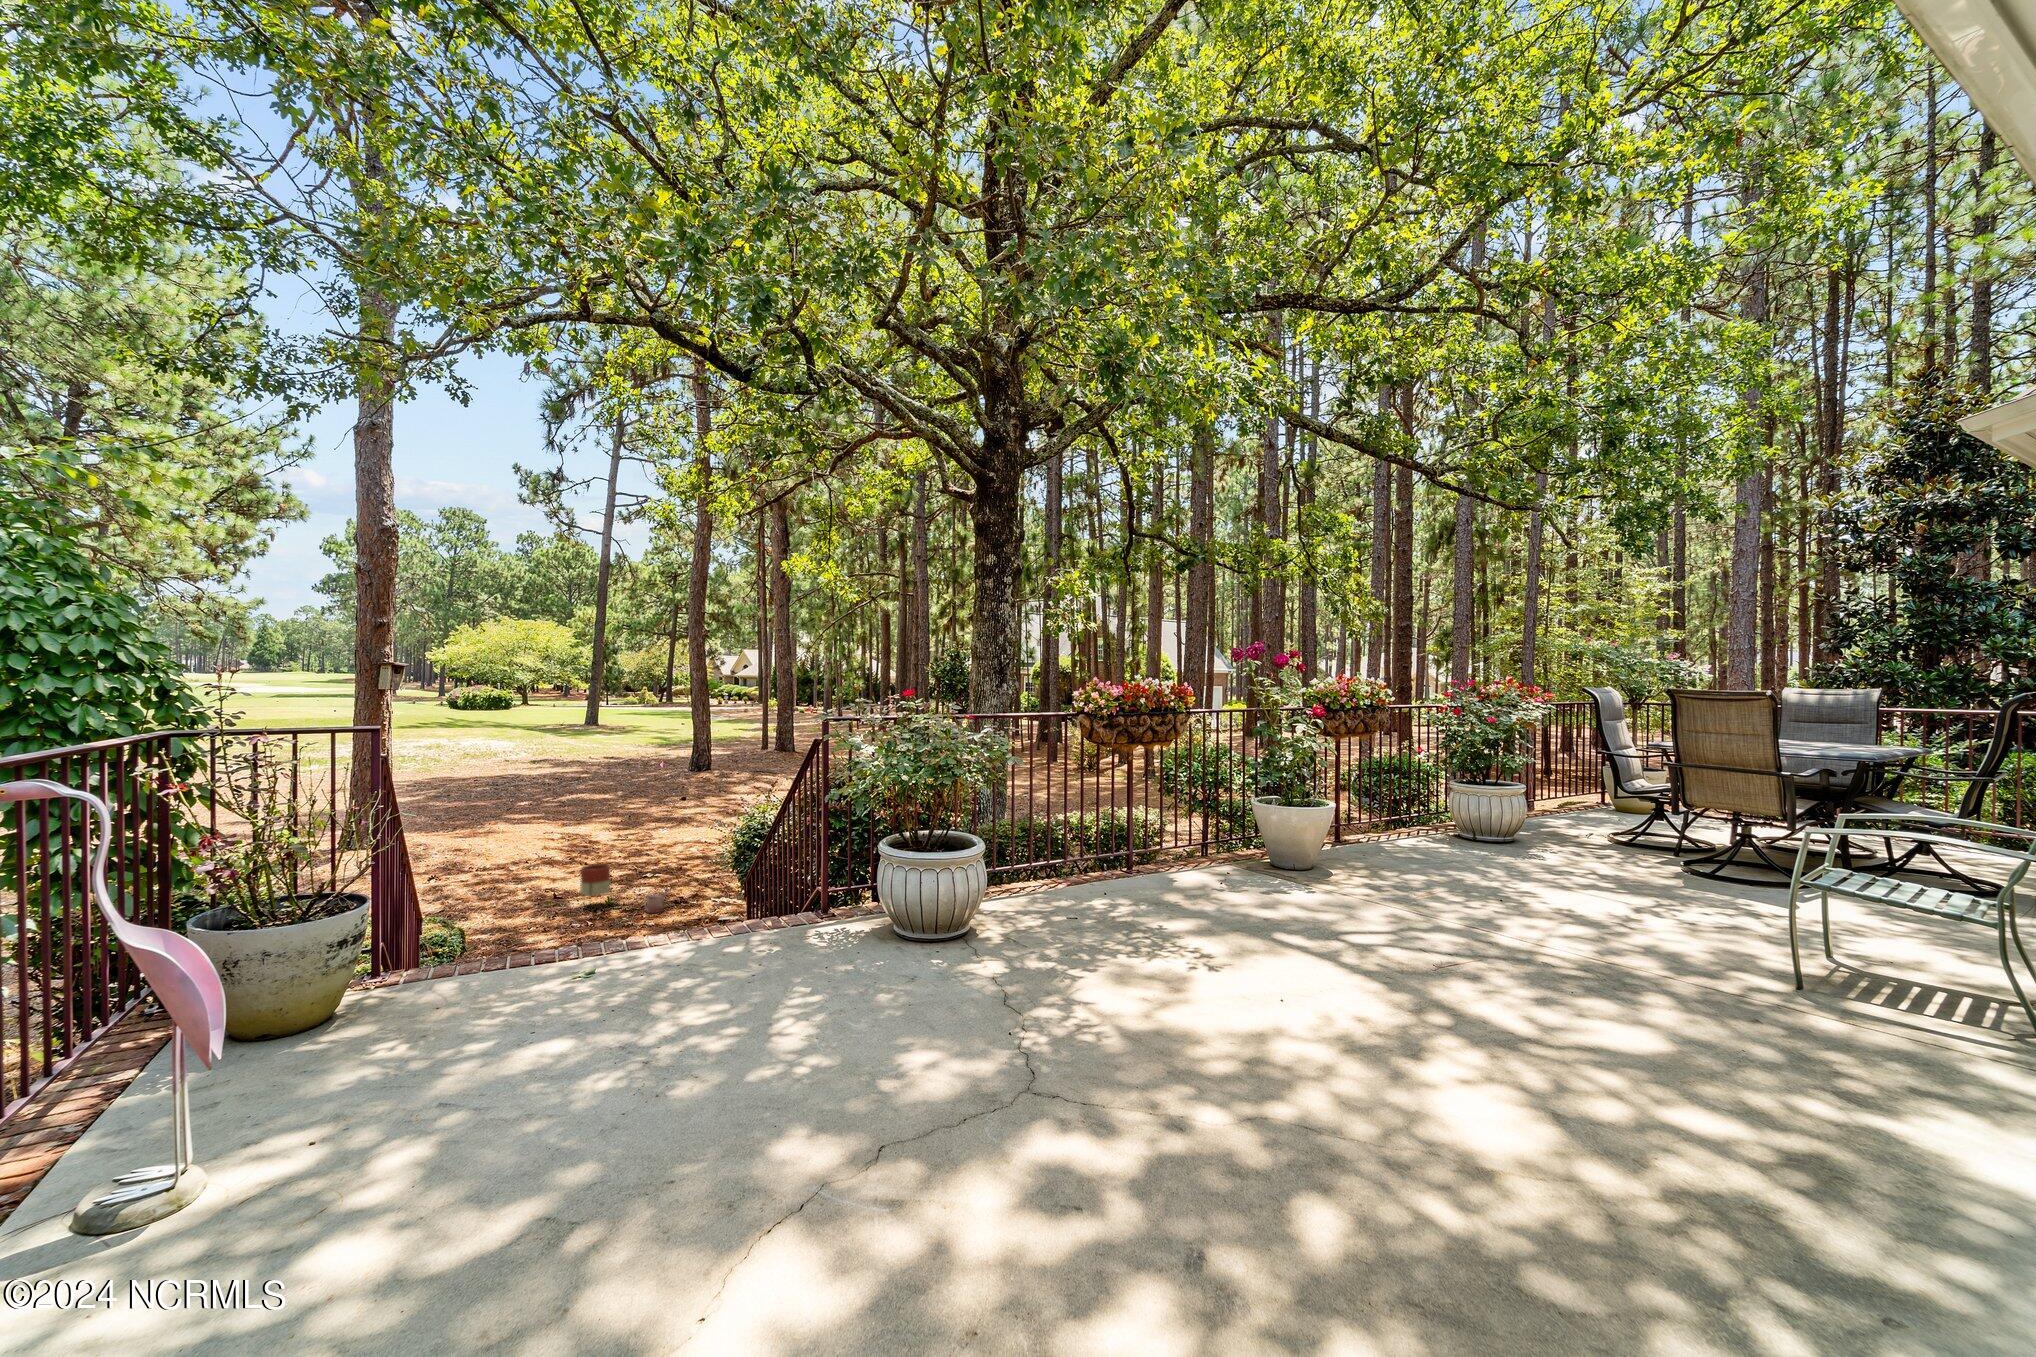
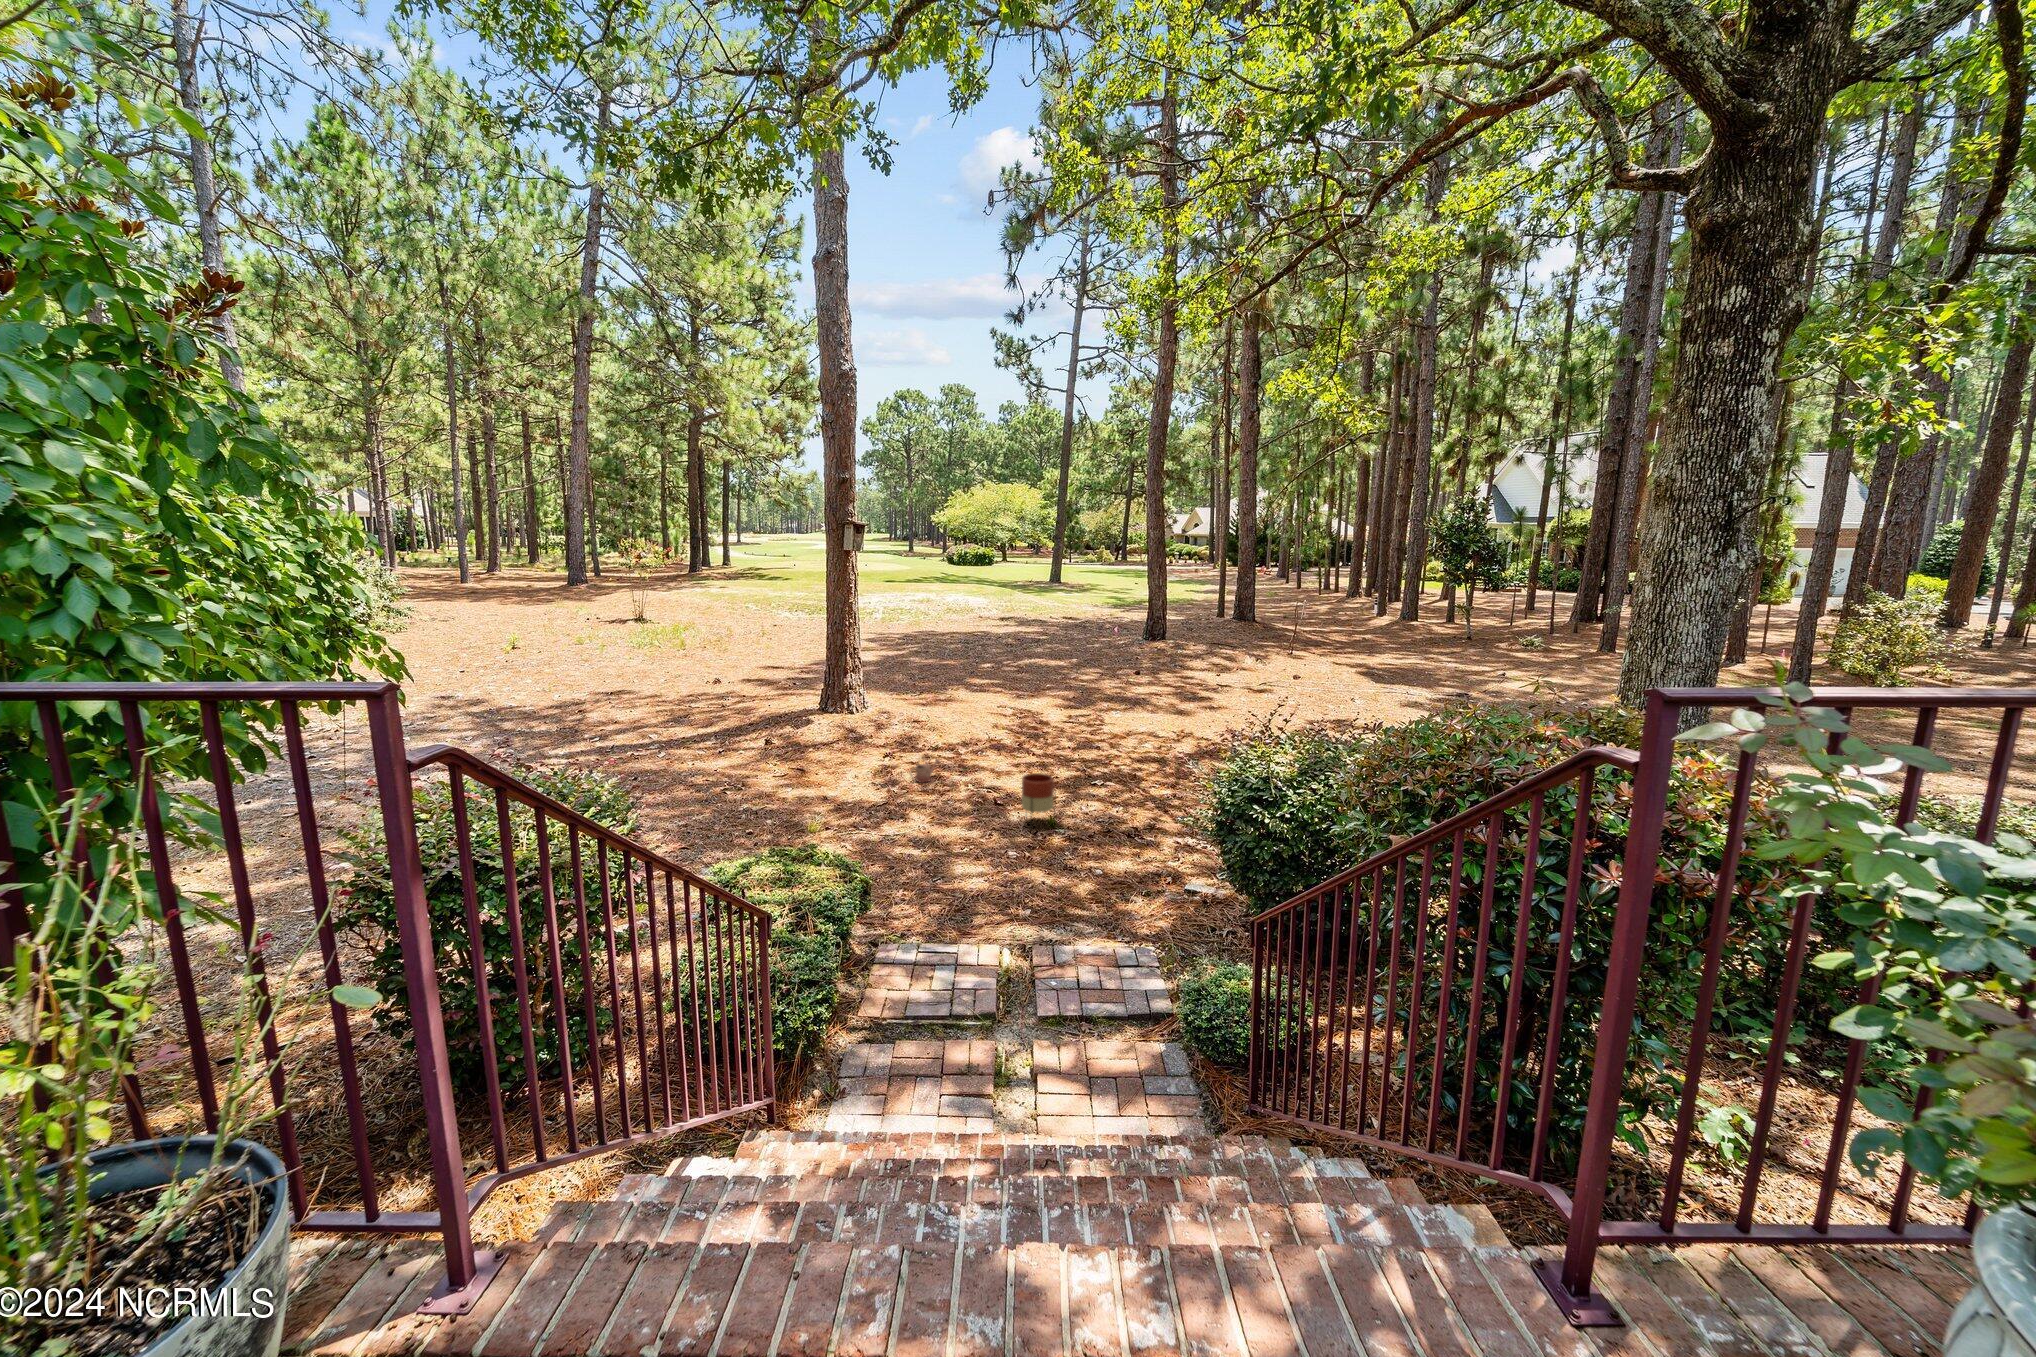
watering can: present [644,888,670,913] -> present [915,758,940,783]

